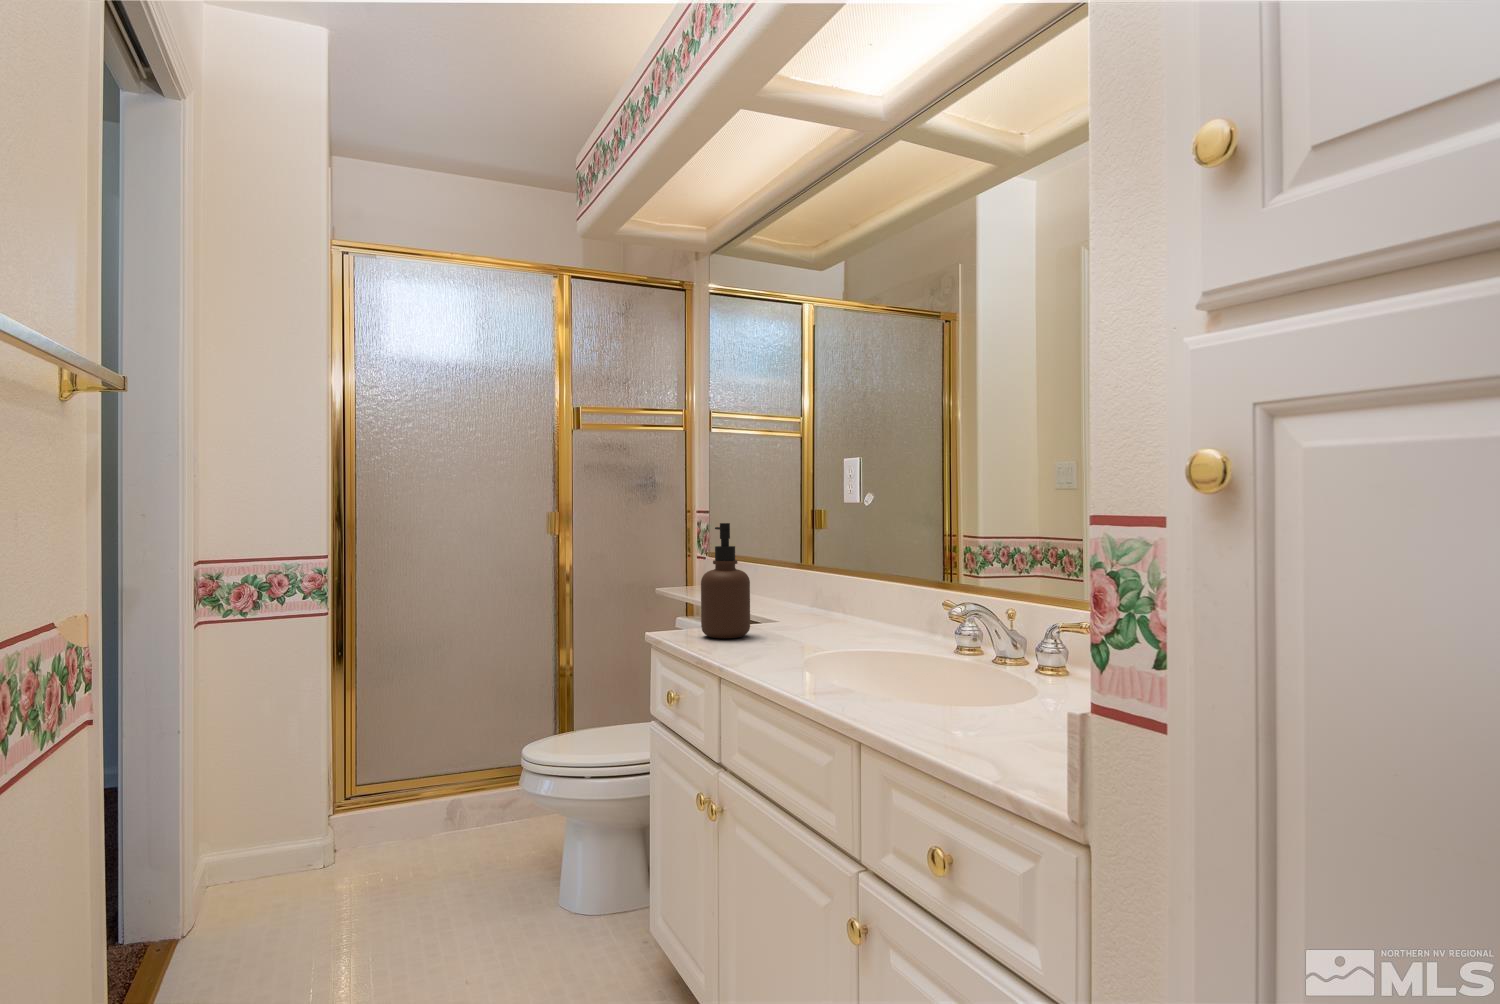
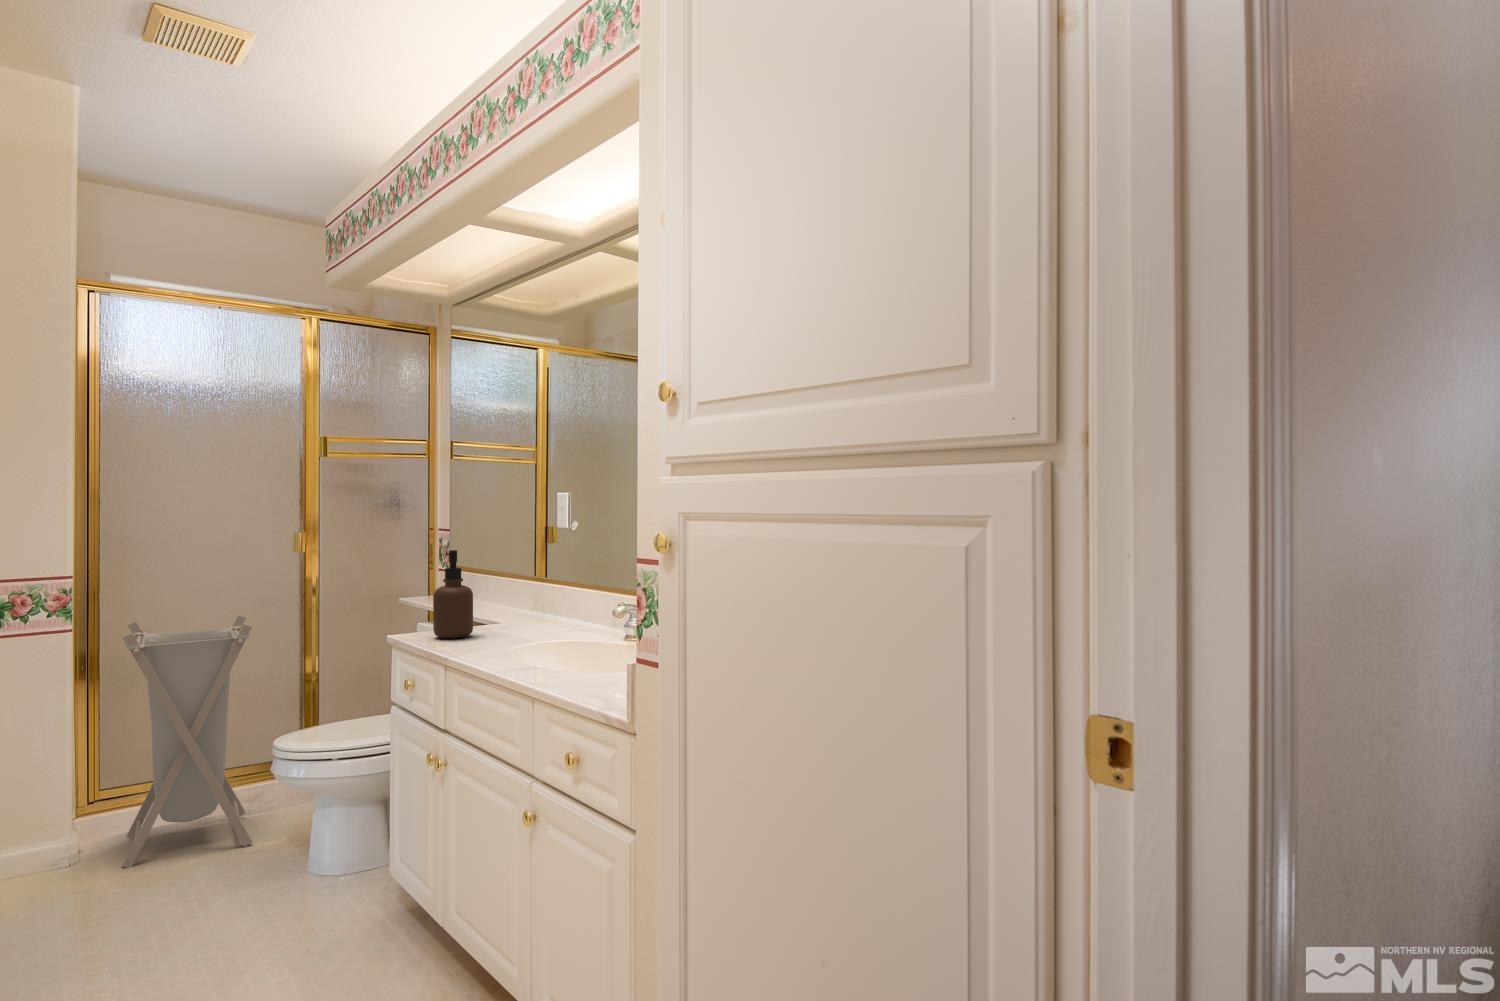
laundry hamper: none [376,601,505,874] -> present [122,615,252,868]

